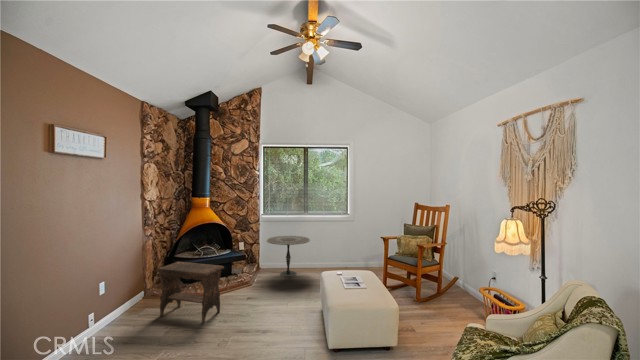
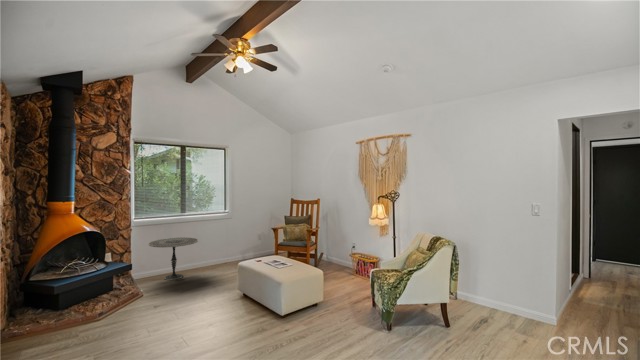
footstool: present [156,262,224,323] -> none [63,273,152,349]

